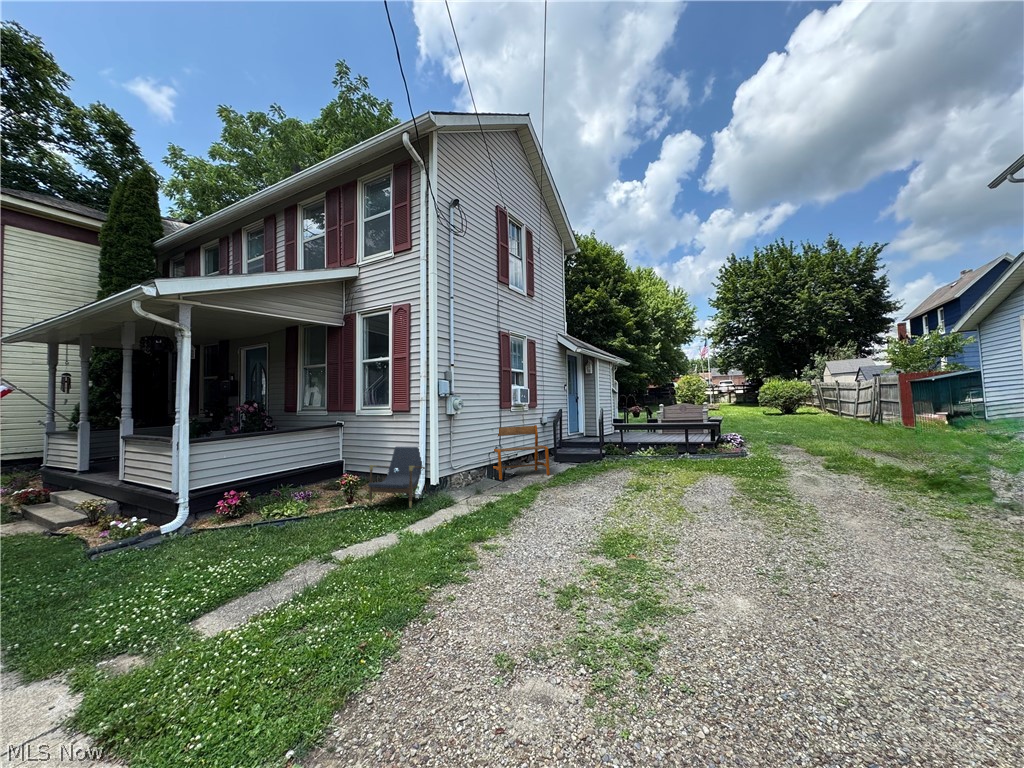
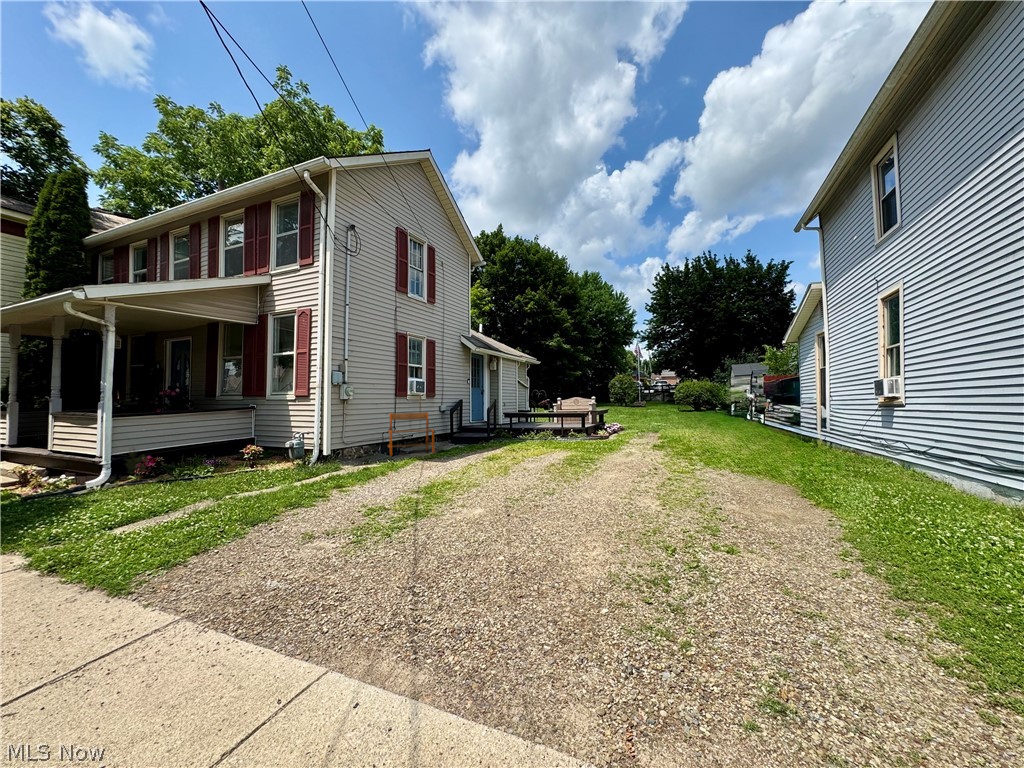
lounge chair: present [368,447,426,508] -> none [267,425,320,473]
potted tree: none [201,479,235,527] -> present [123,451,150,485]

